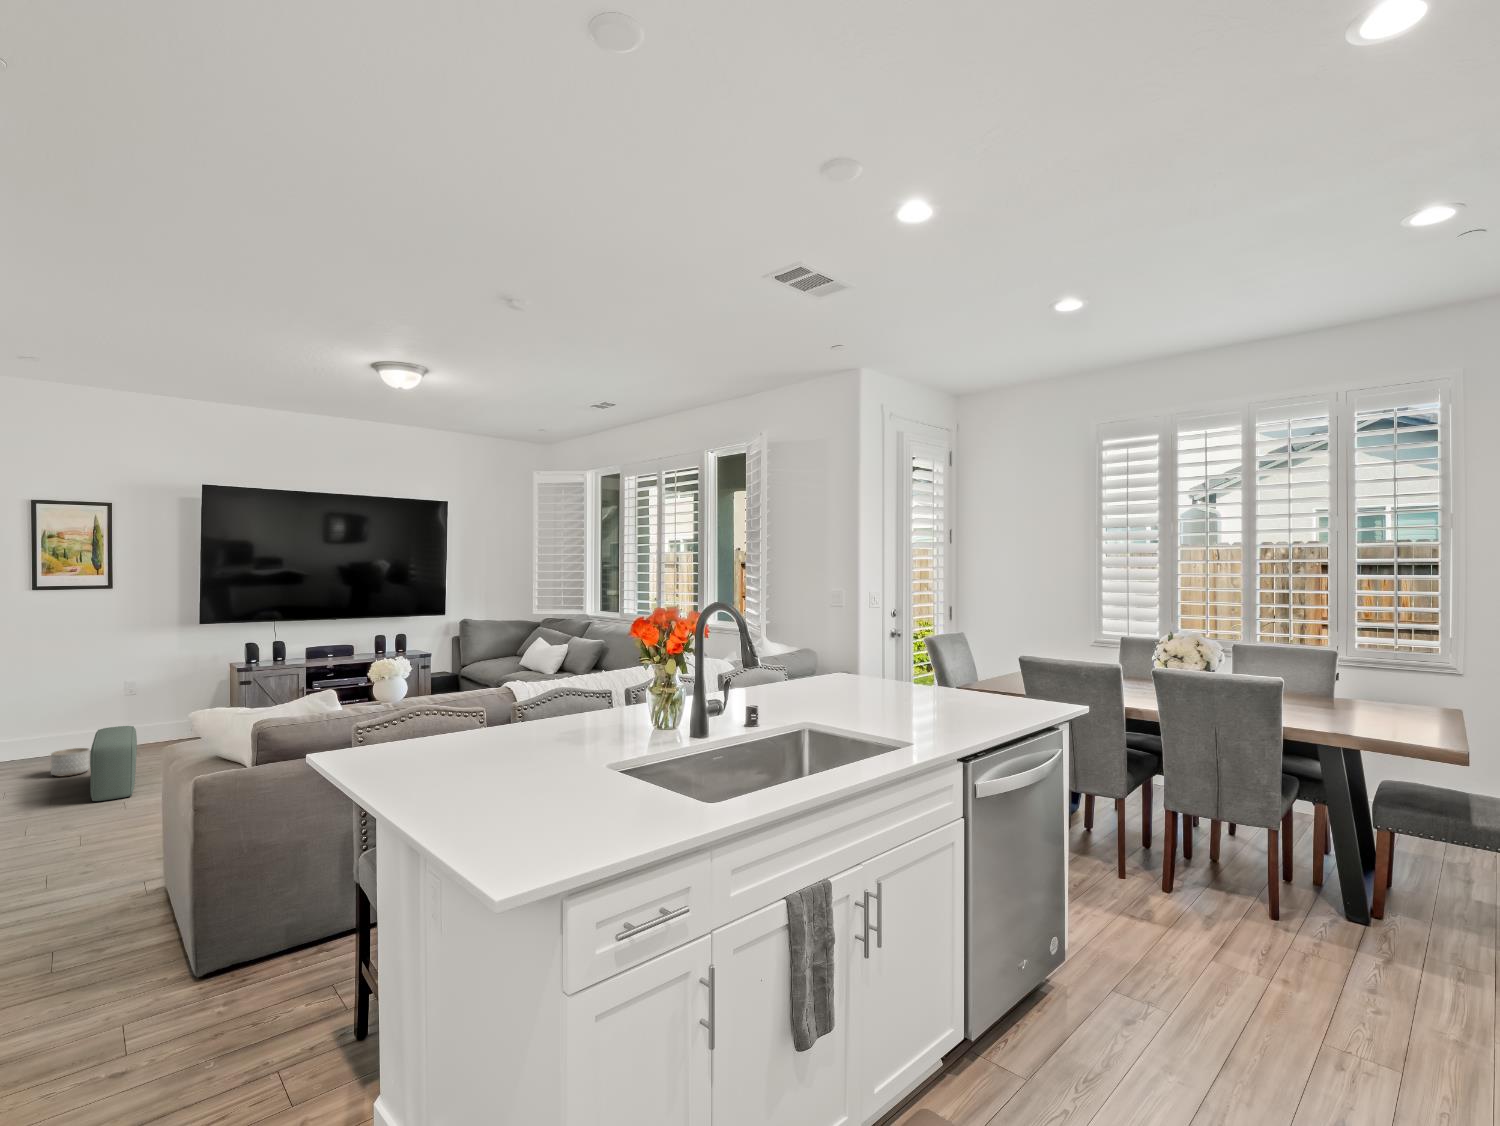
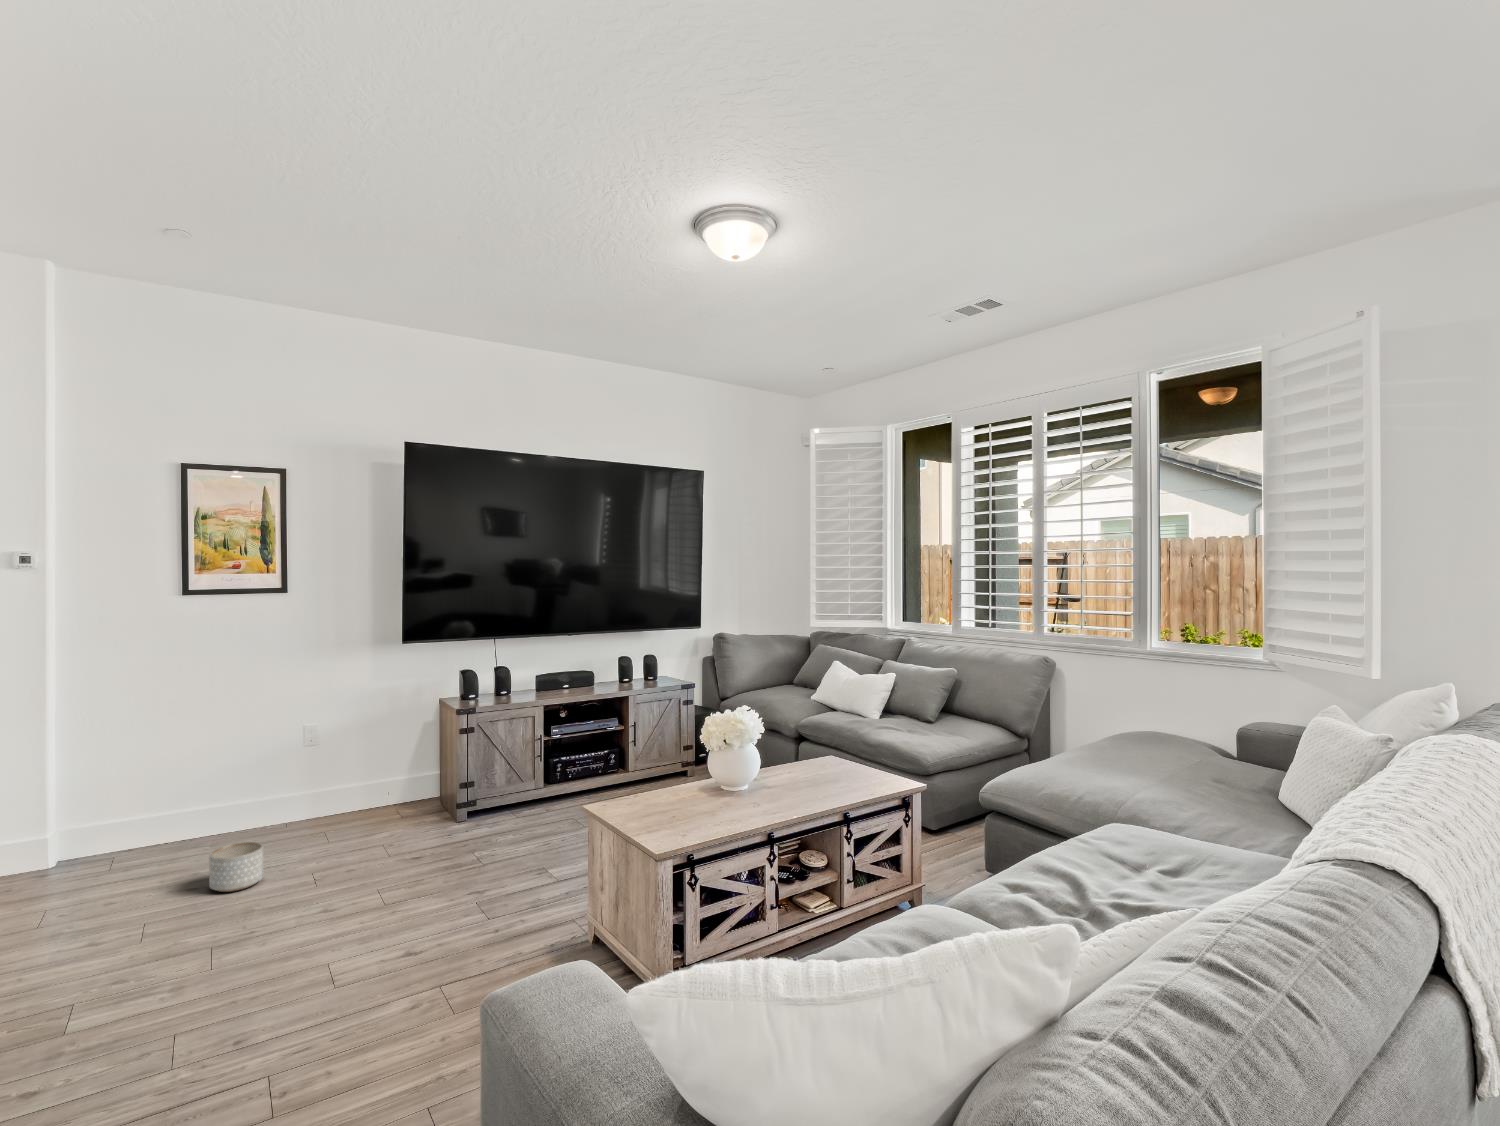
pouf: present [90,726,137,801] -> none [268,815,336,969]

